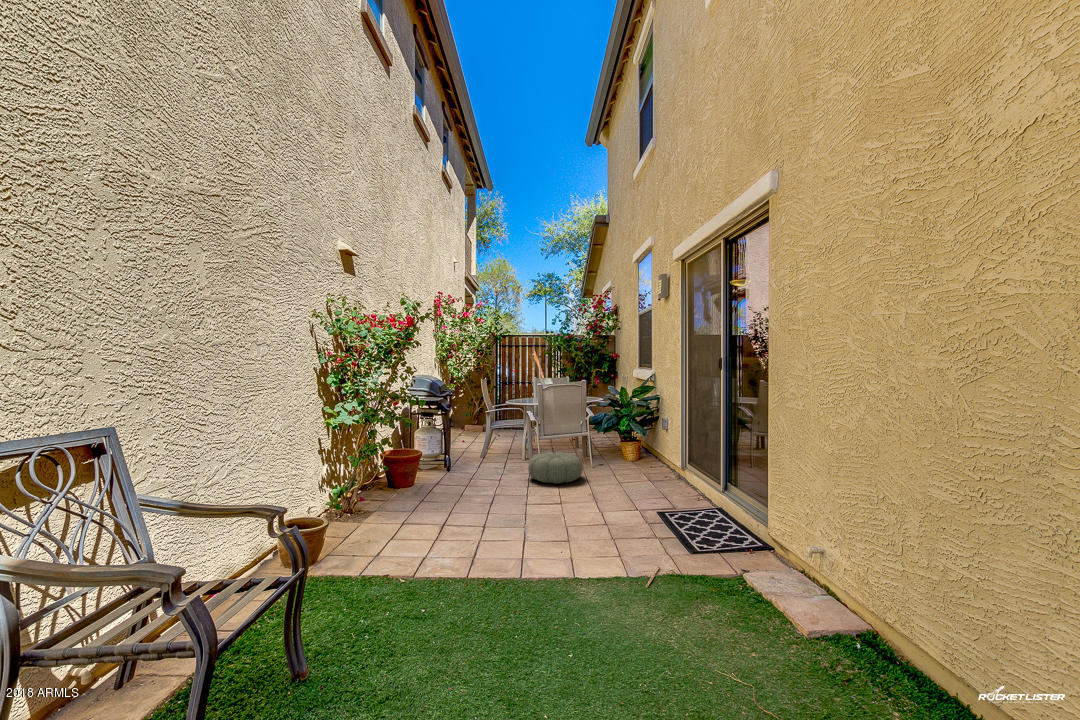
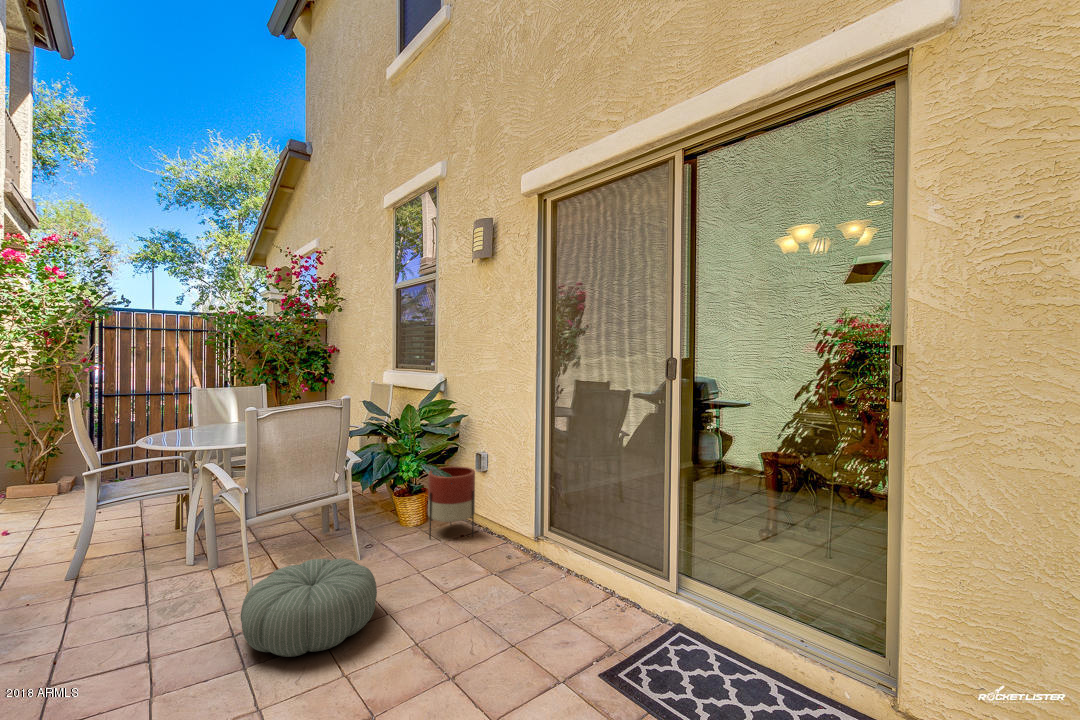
planter: none [631,426,660,468] -> present [428,466,475,539]

